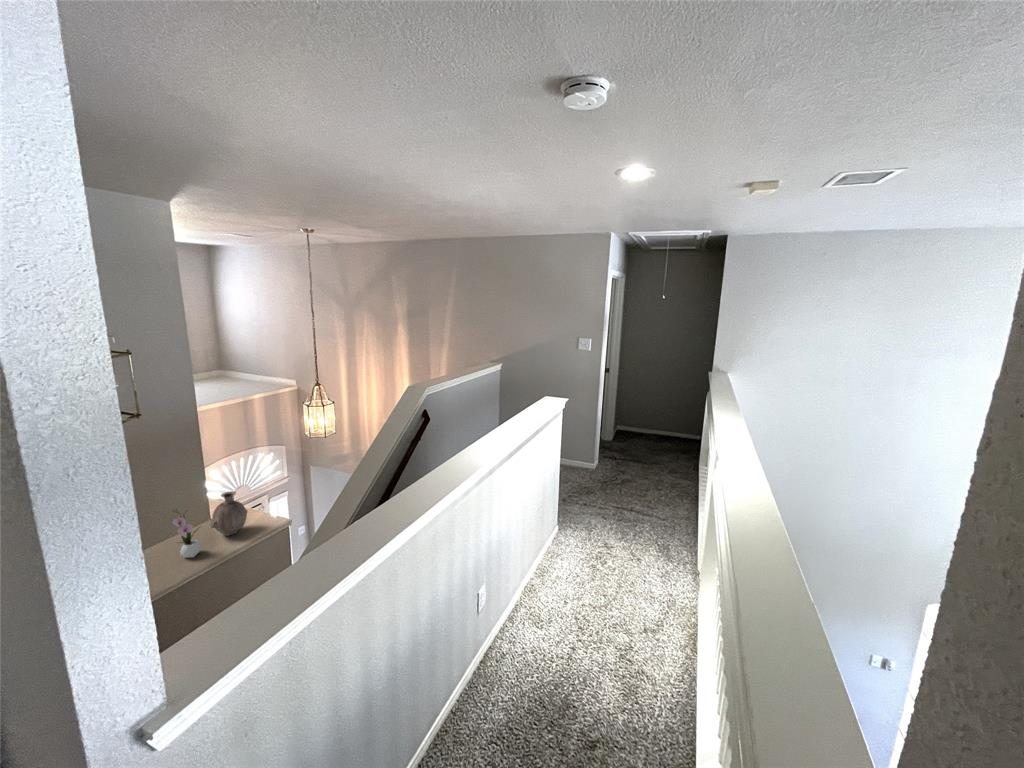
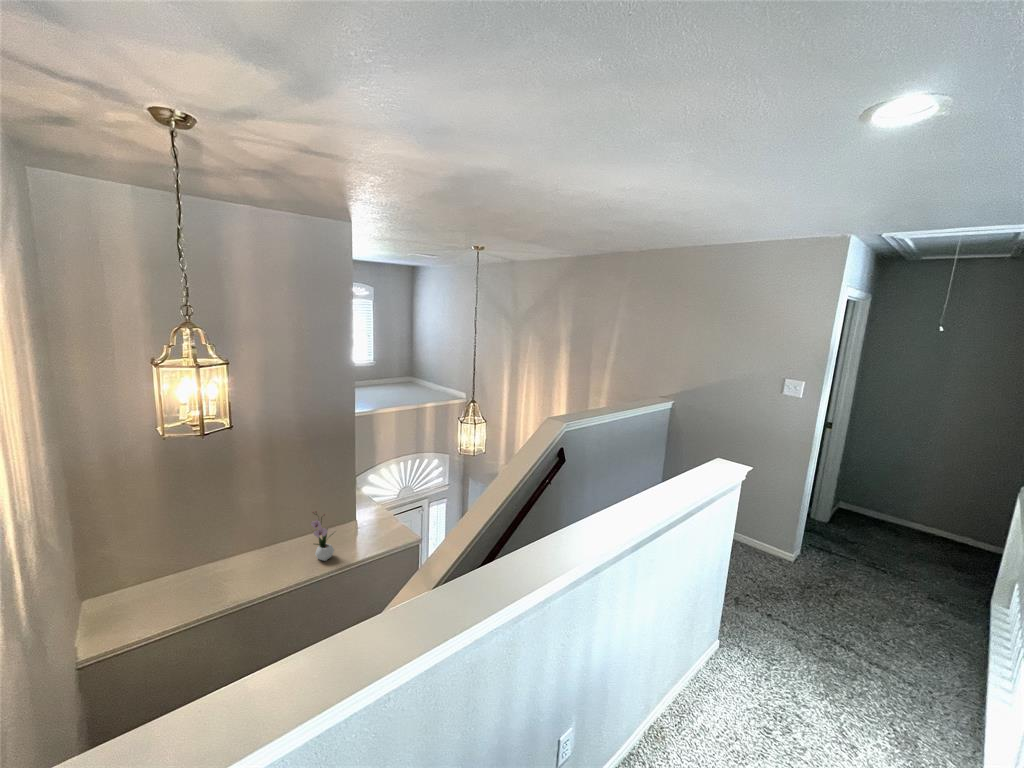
vase: present [211,491,247,536] -> none [346,501,382,545]

